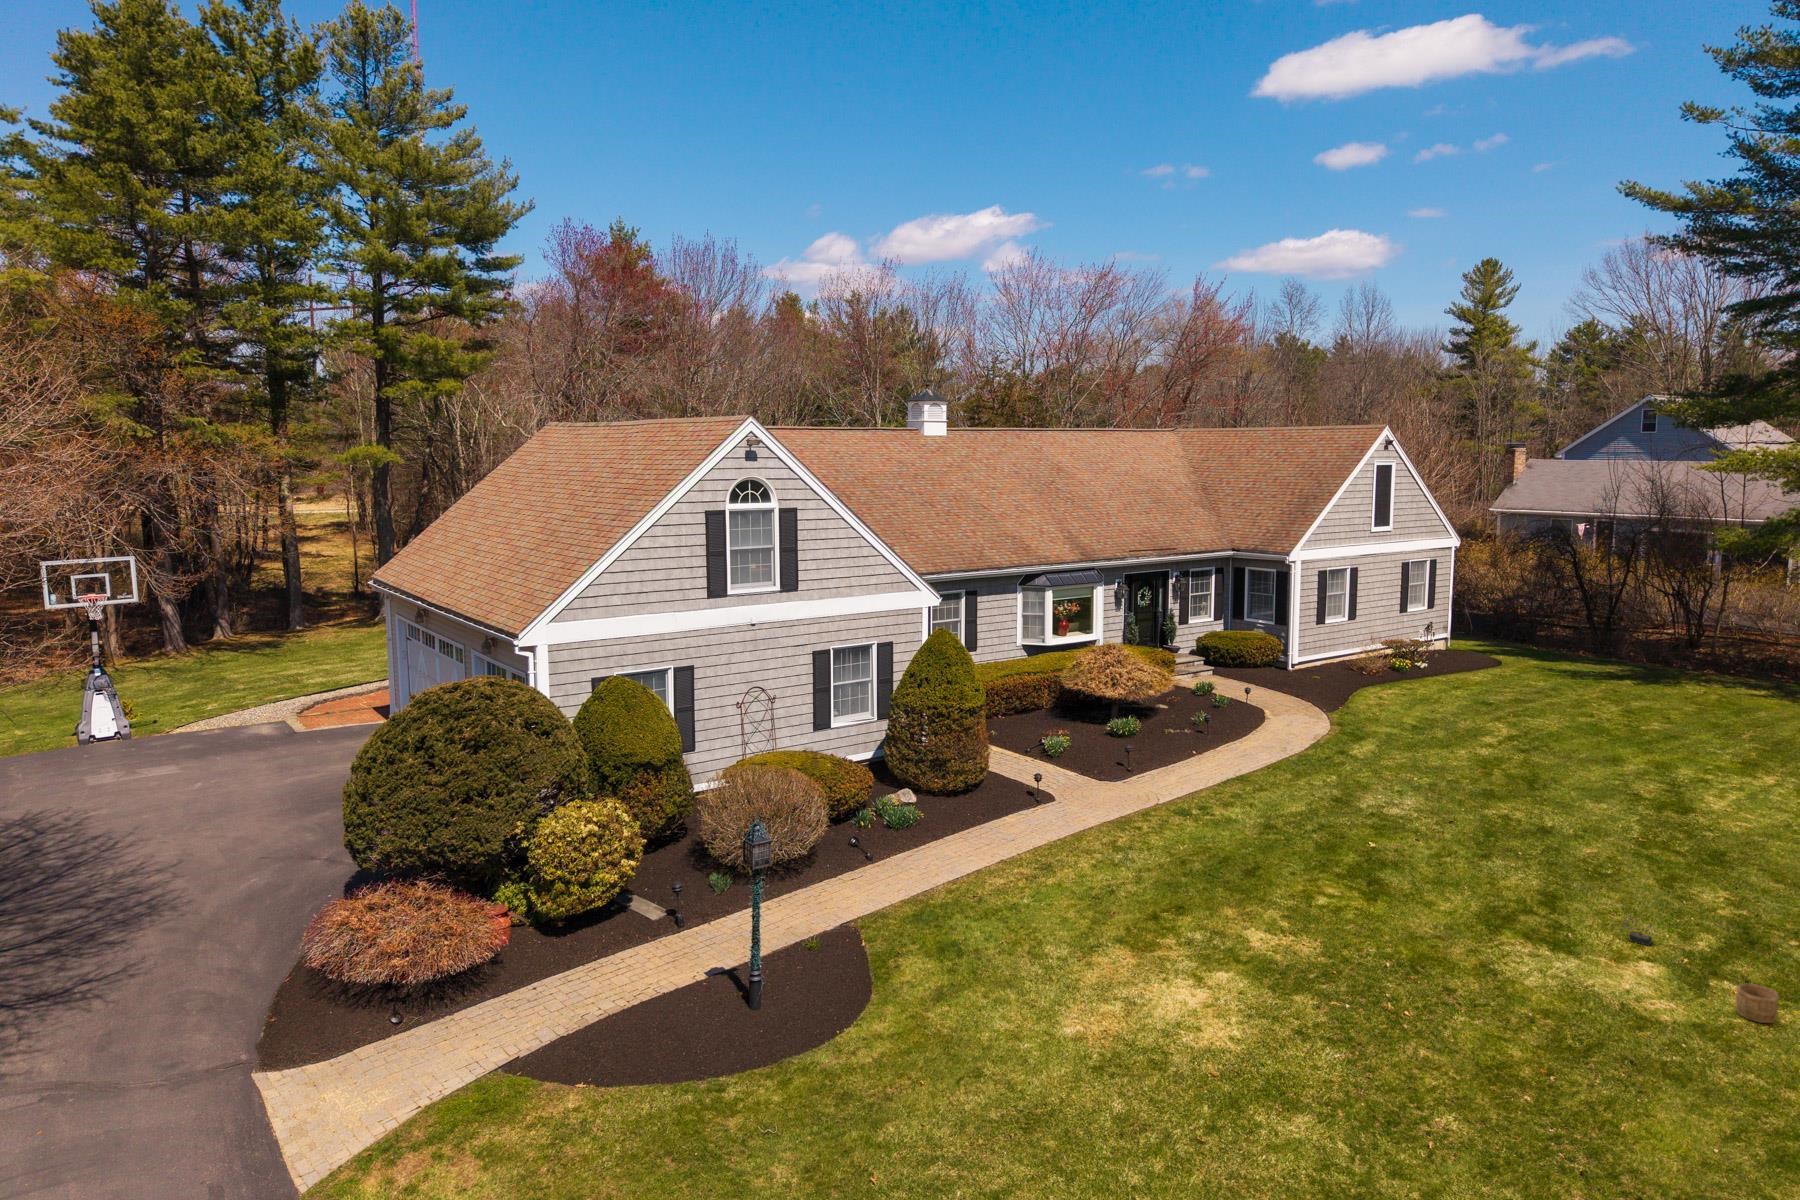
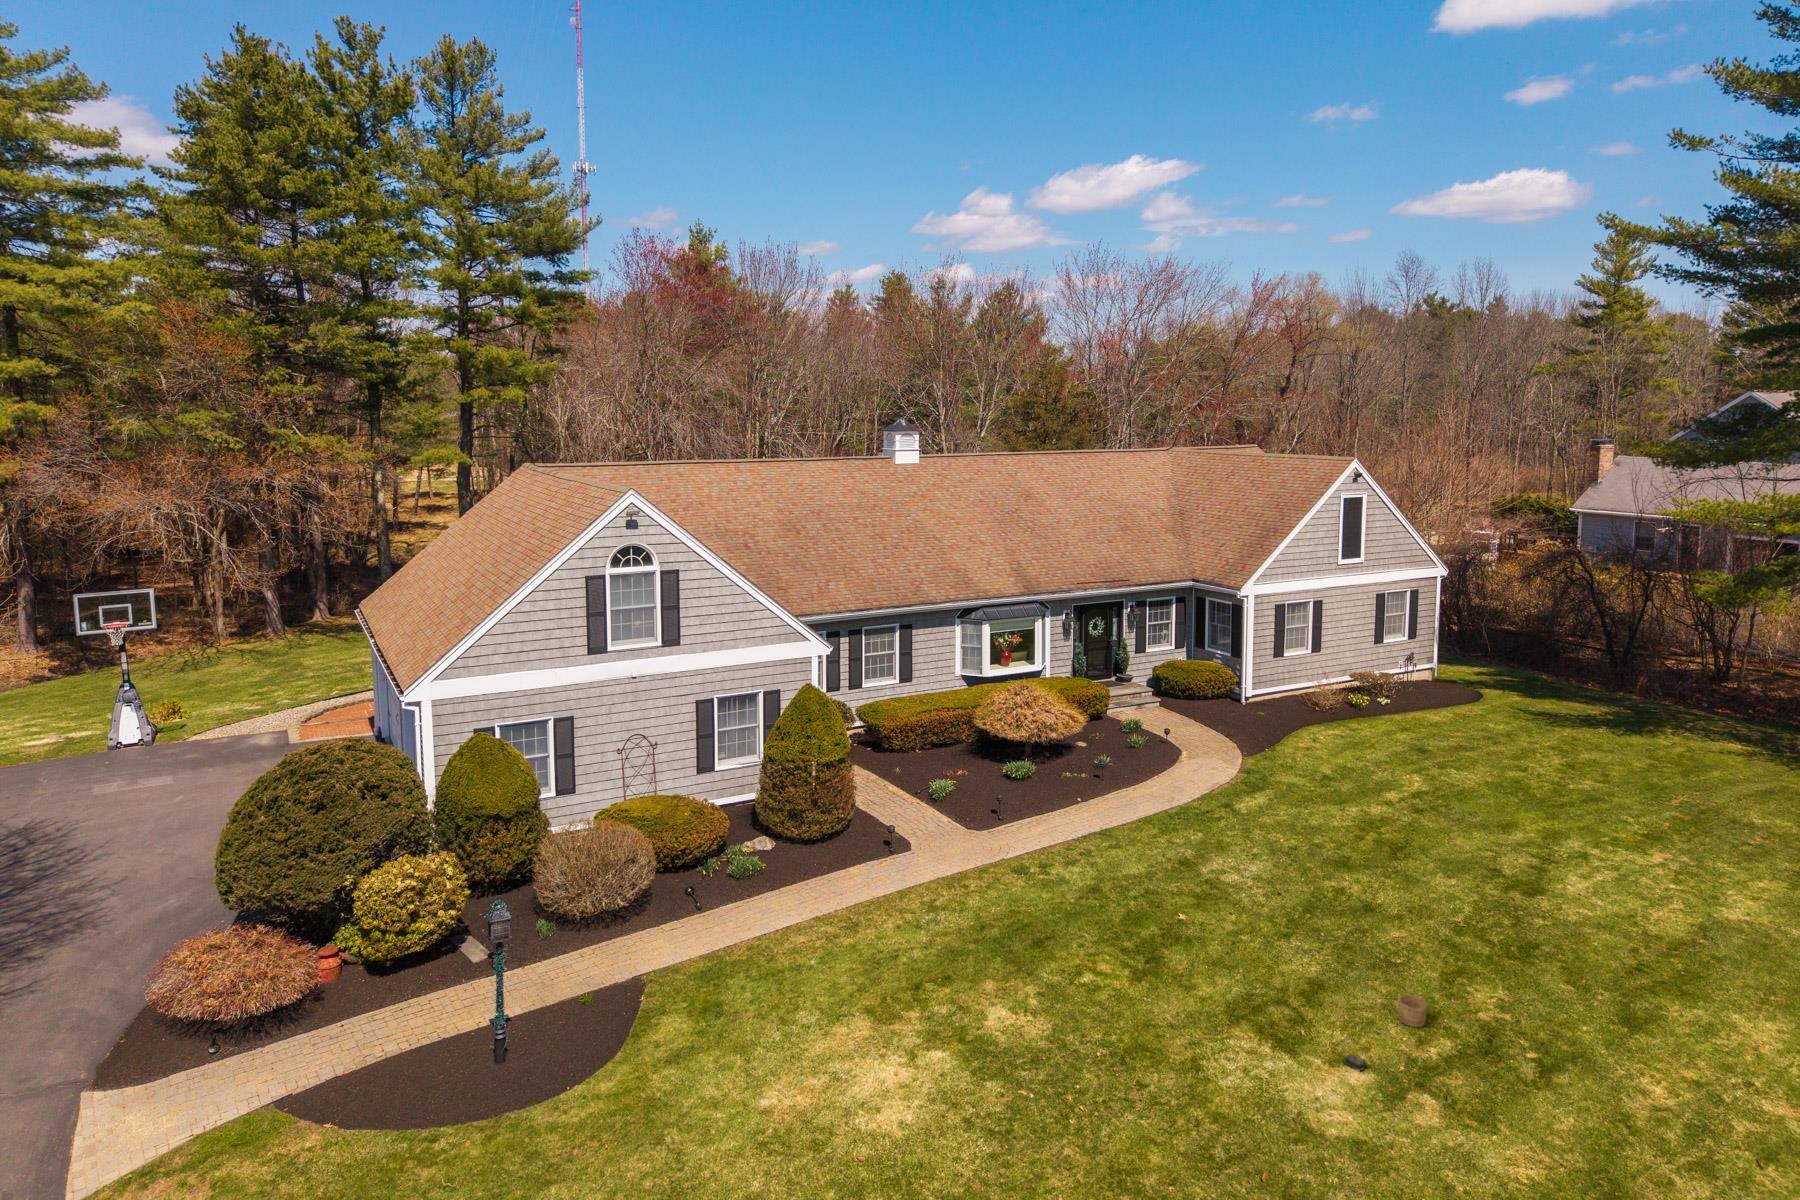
wooden bucket: present [1736,984,1779,1023] -> present [1398,995,1427,1027]

